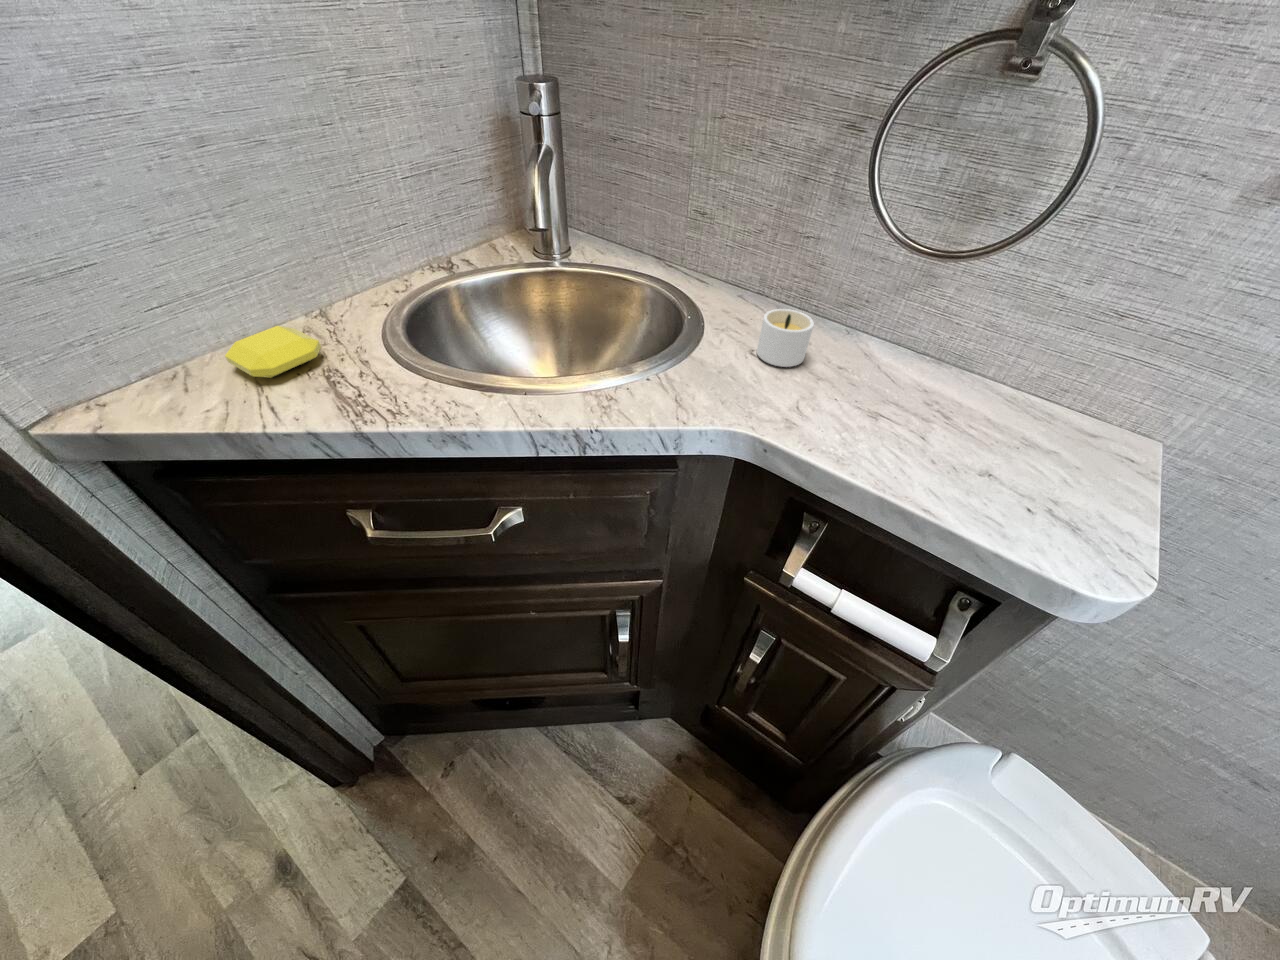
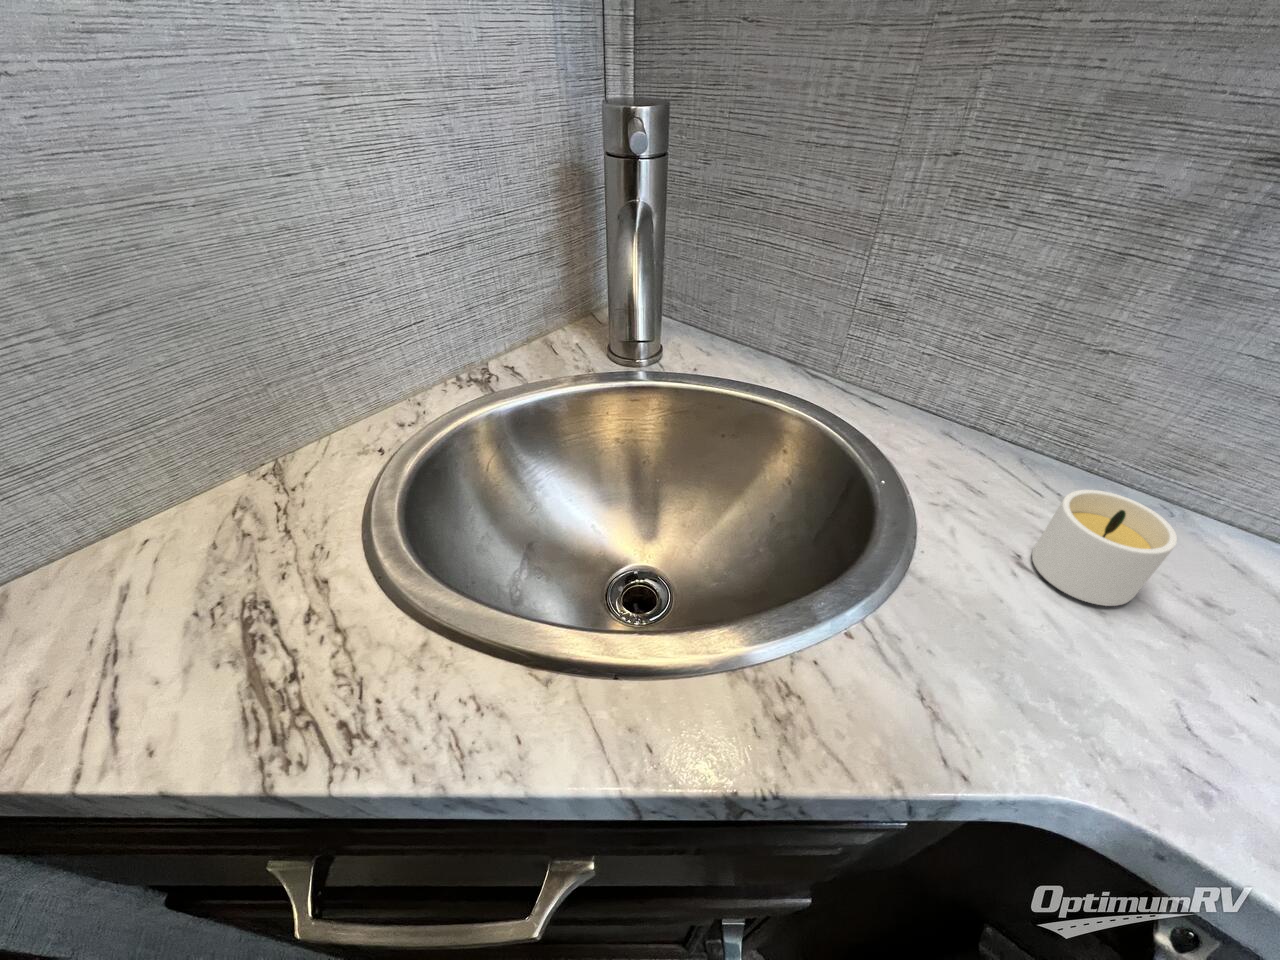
soap bar: present [225,326,321,378] -> none [60,517,247,638]

